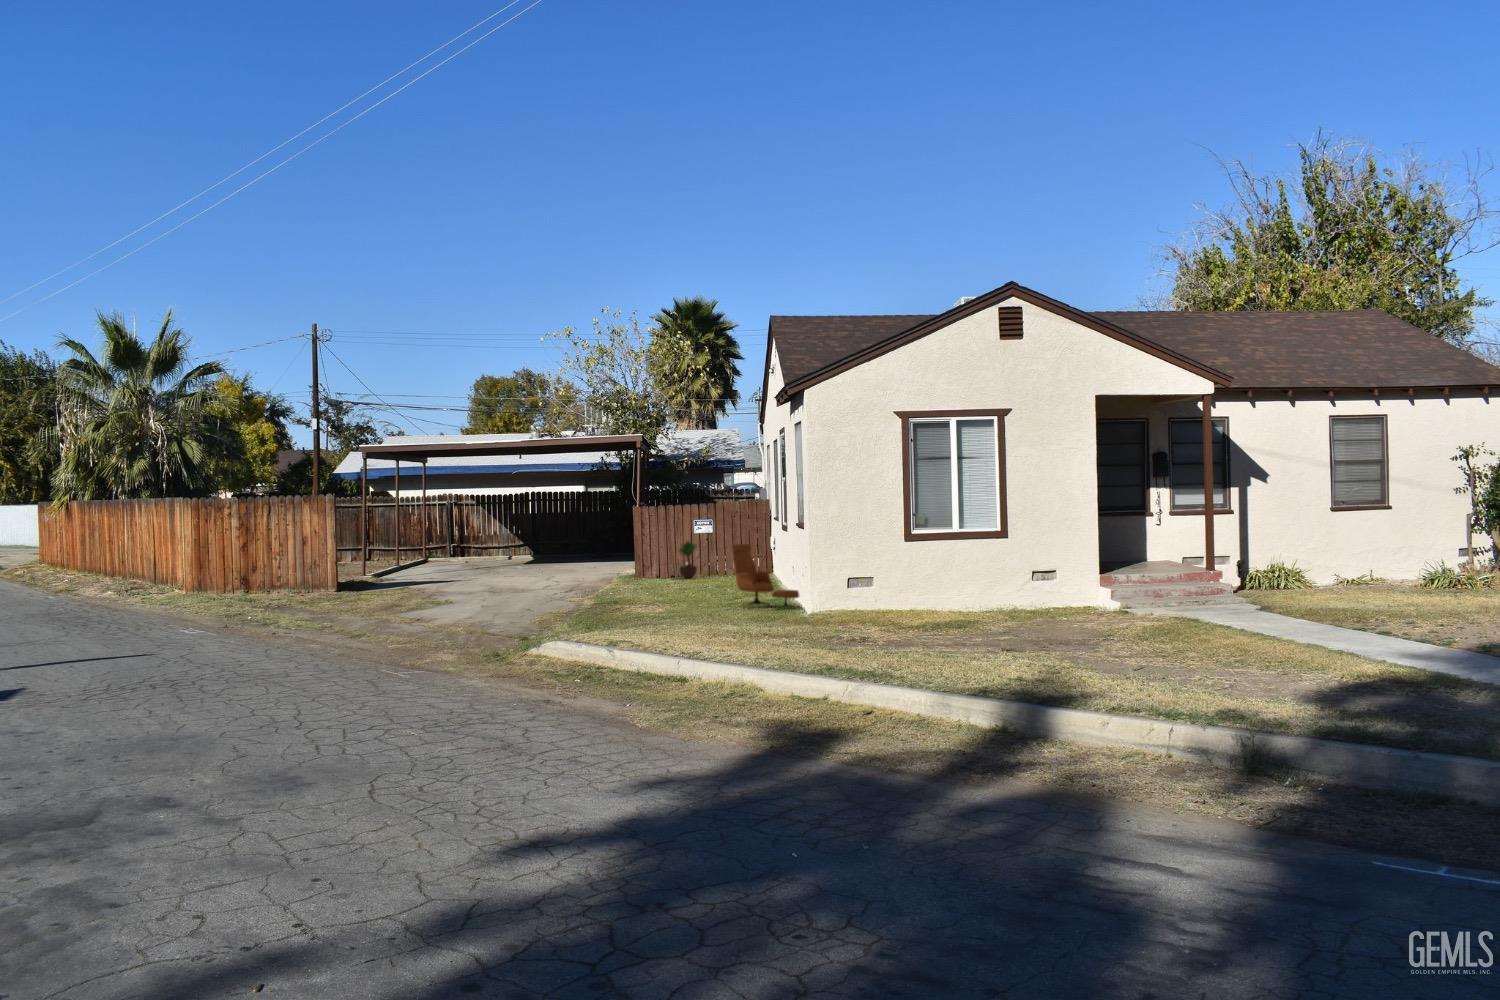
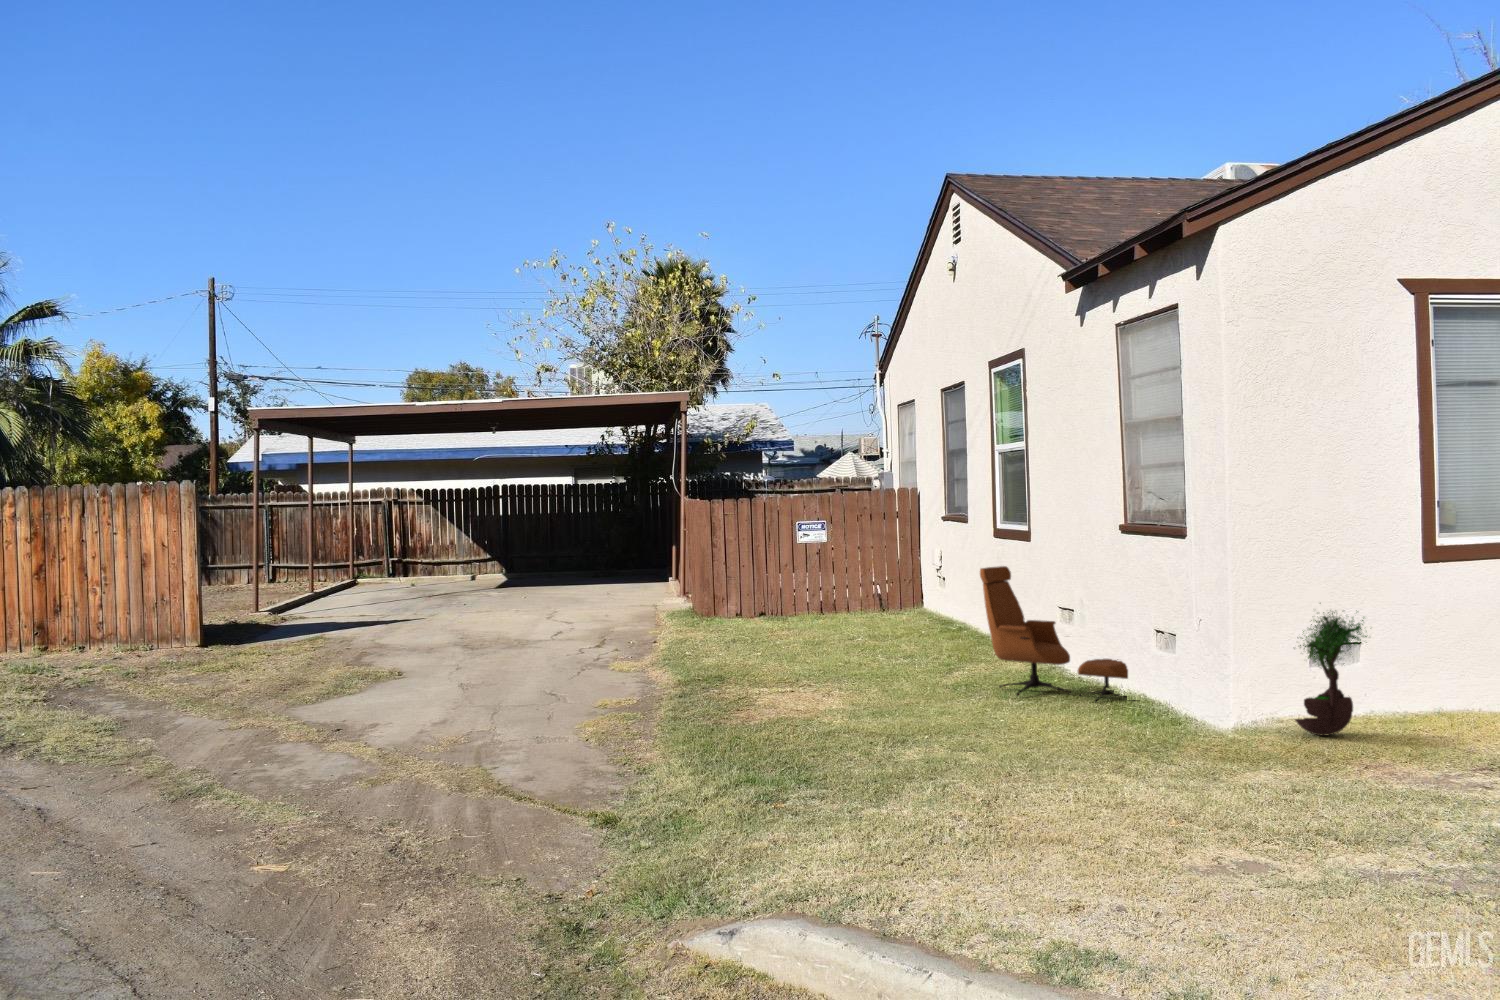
potted tree: present [679,541,697,578] -> present [1295,610,1367,736]

